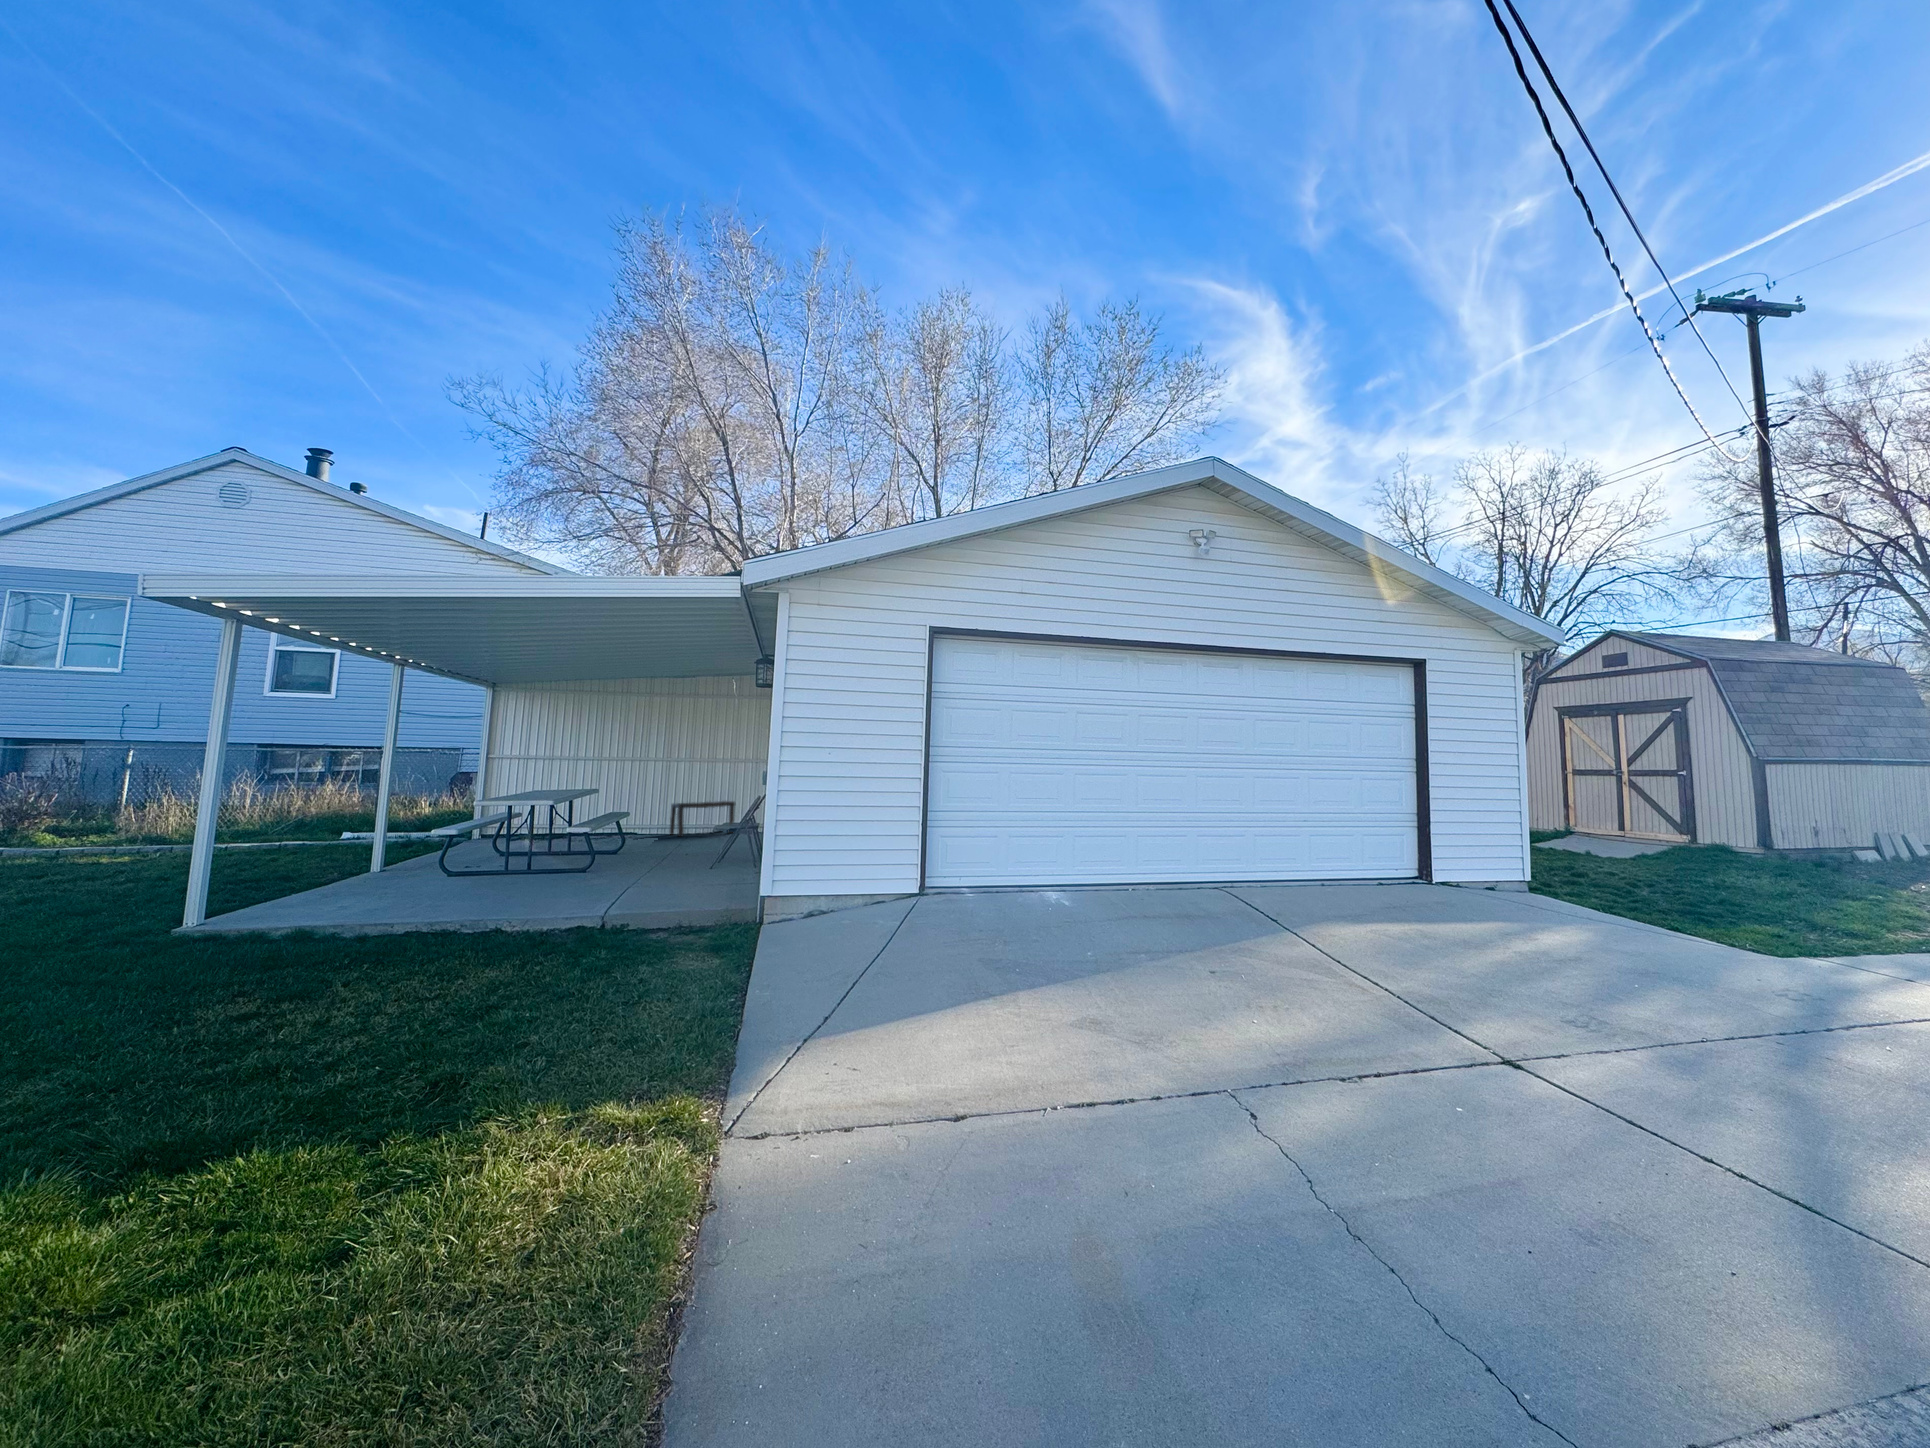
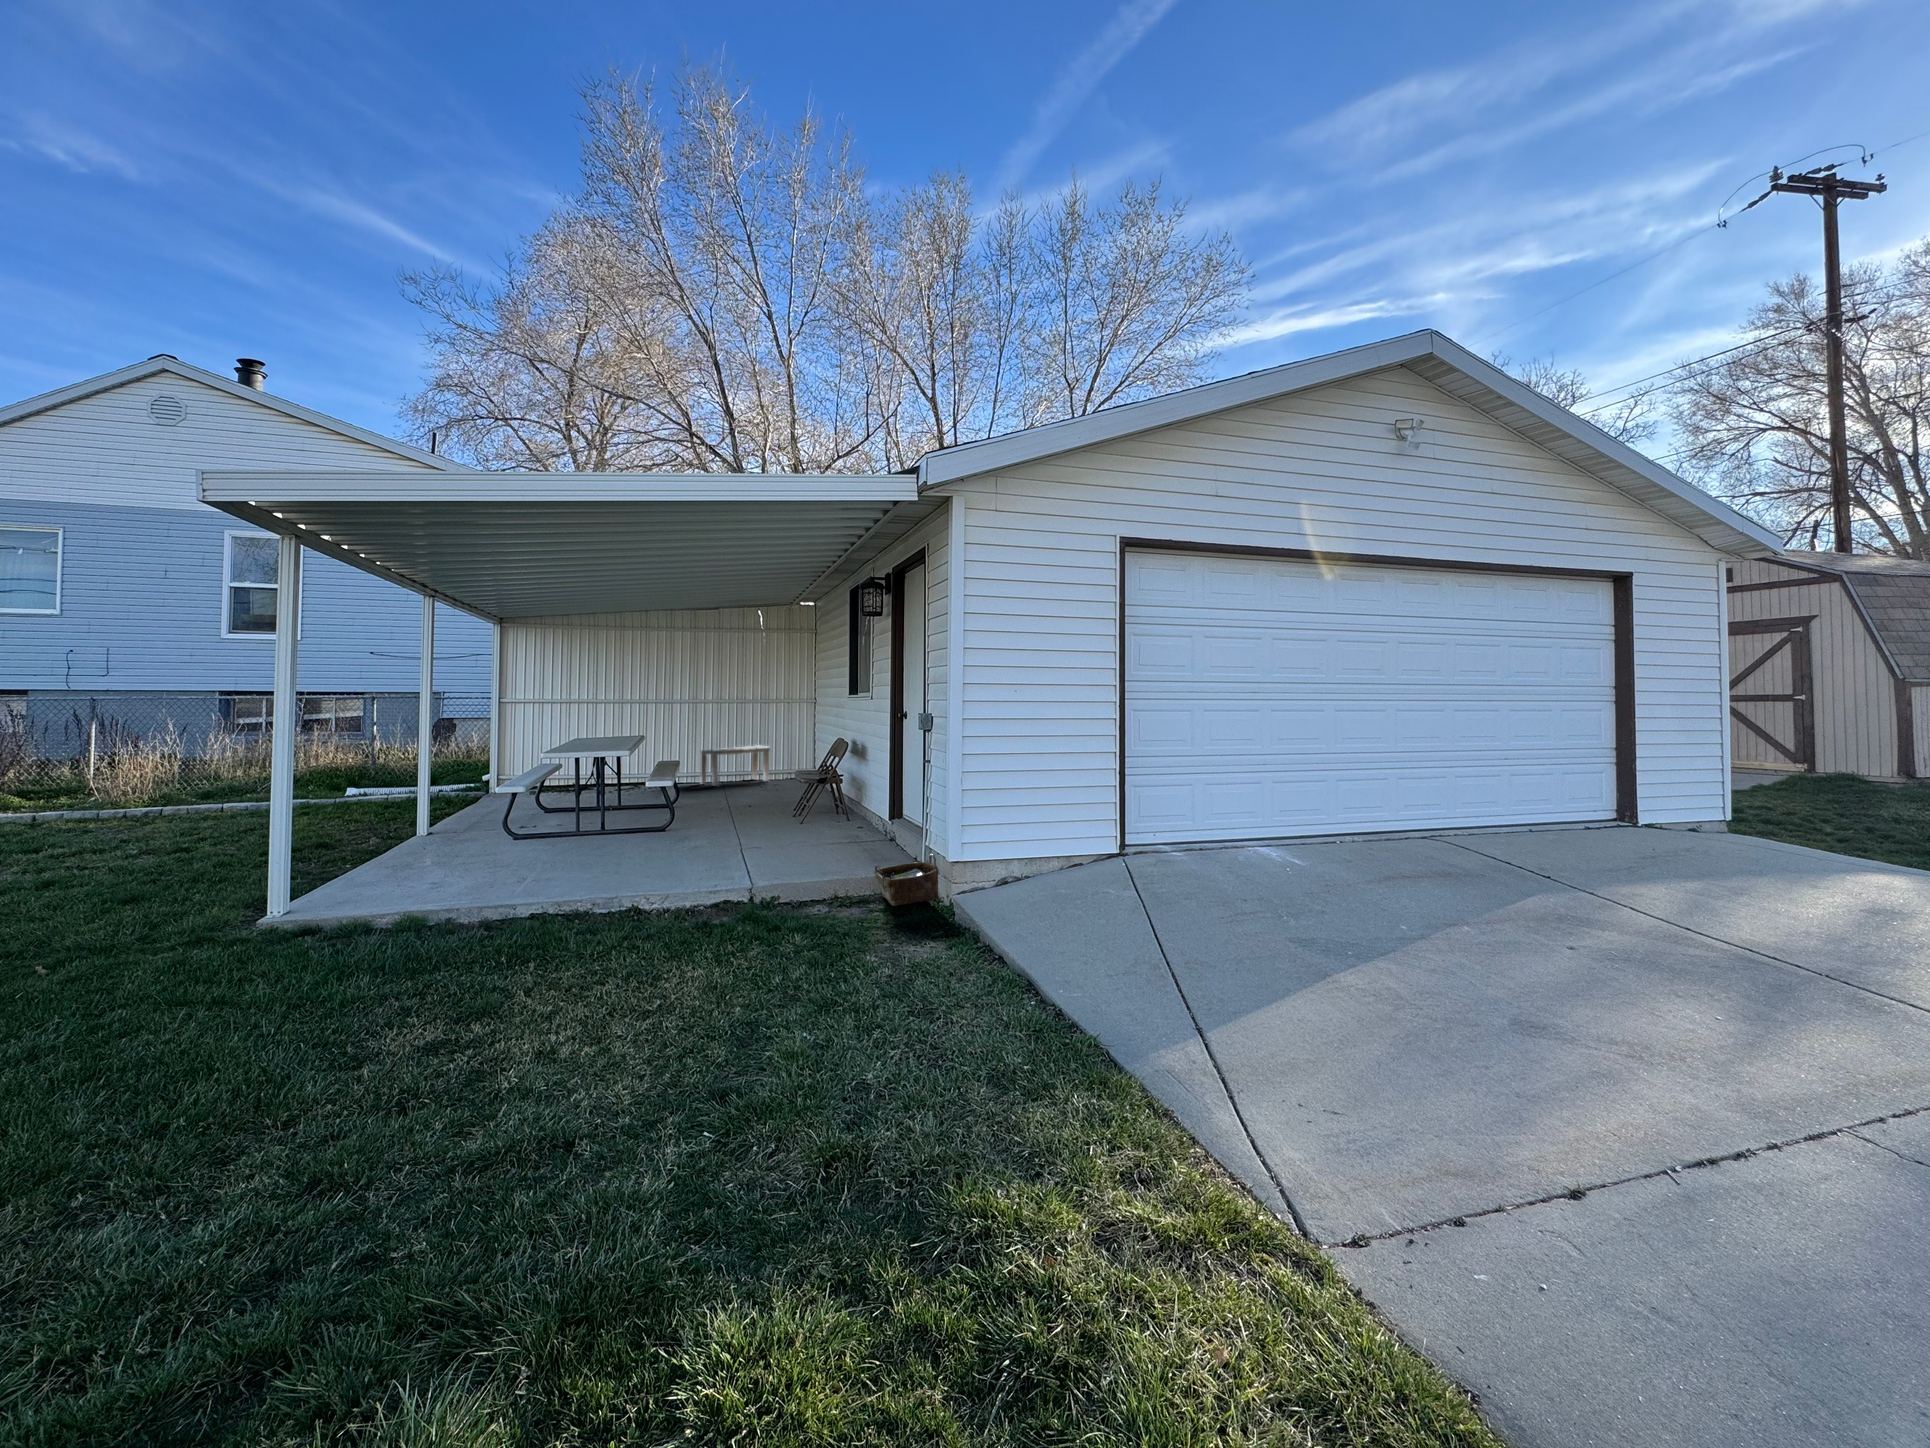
woven basket: none [699,888,754,931] -> present [874,854,939,906]

